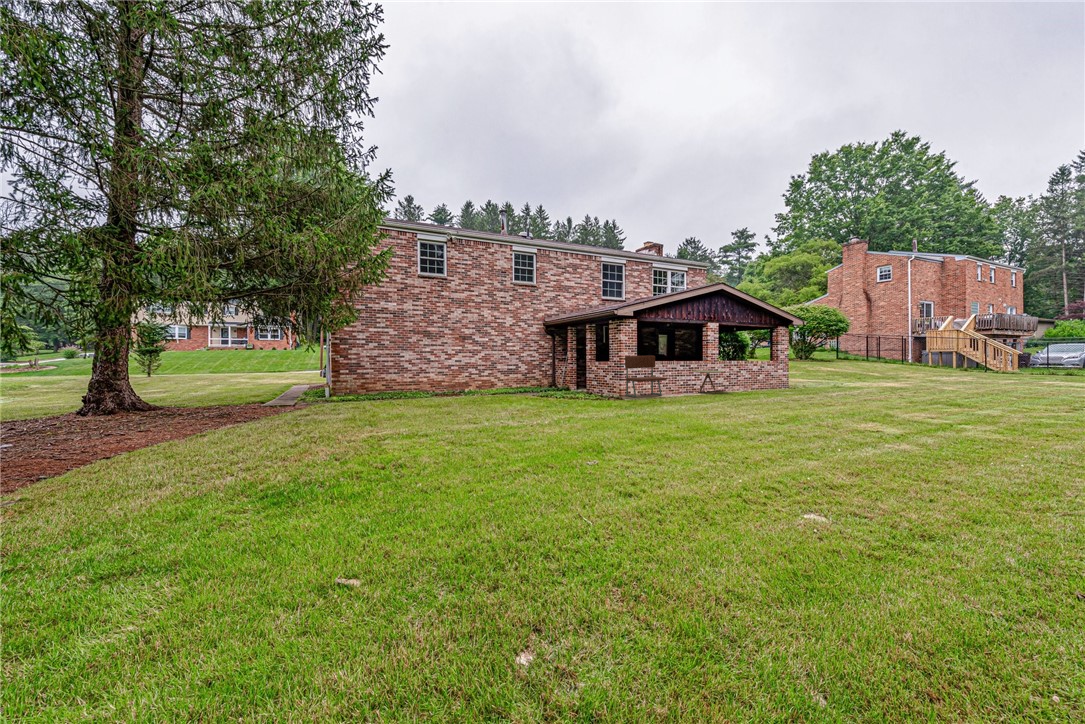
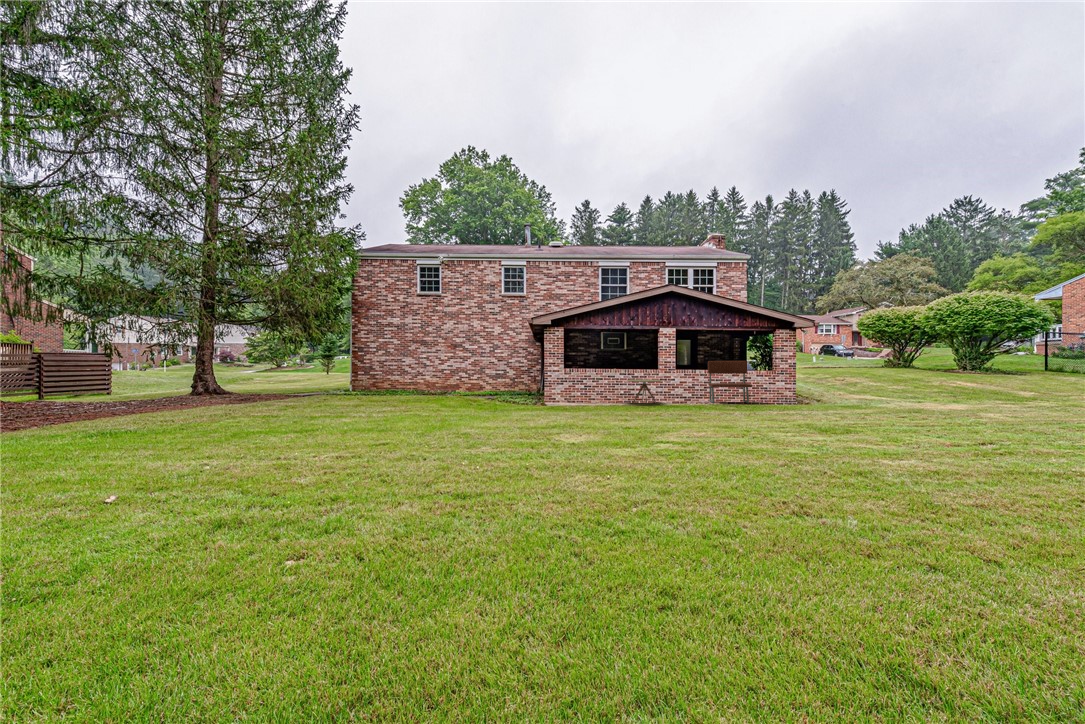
bench: present [625,356,666,397] -> present [708,361,752,403]

